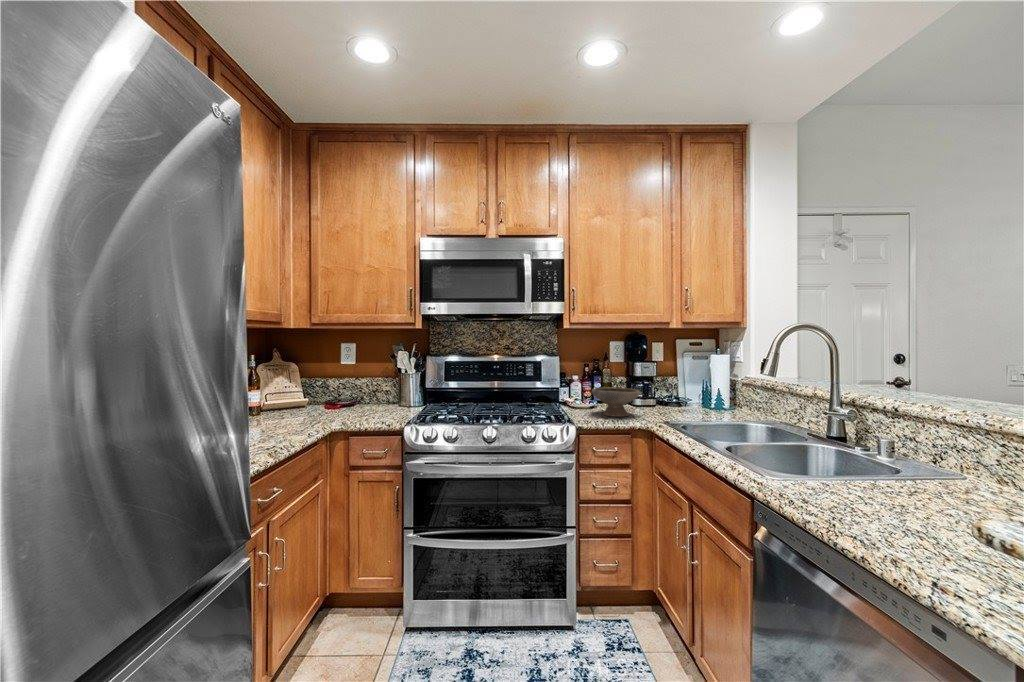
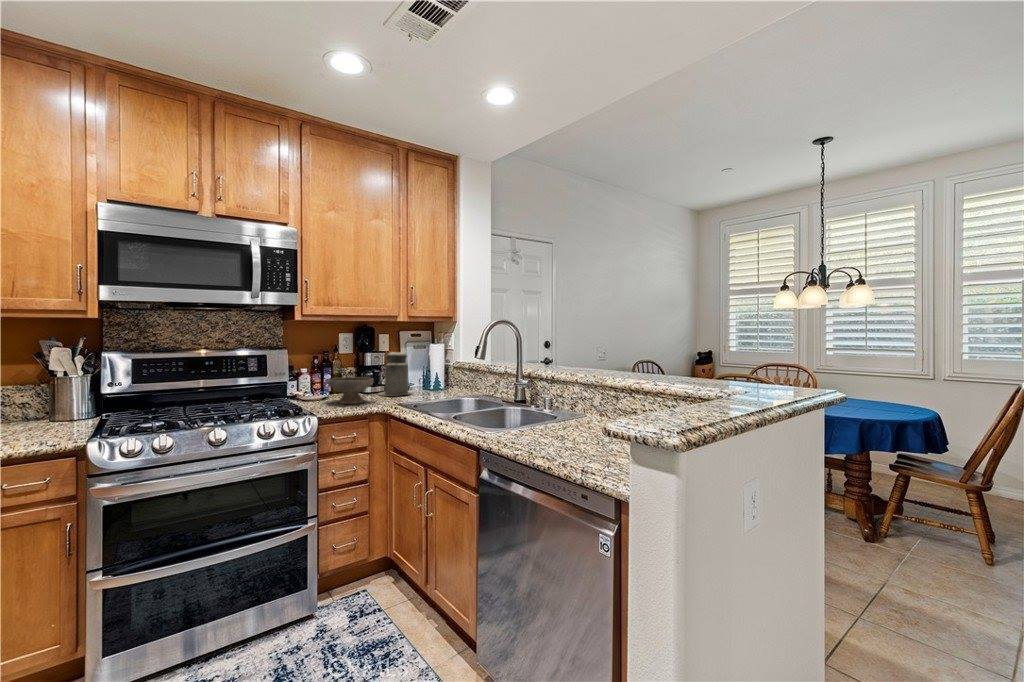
canister: none [647,358,686,411] -> present [378,349,411,395]

